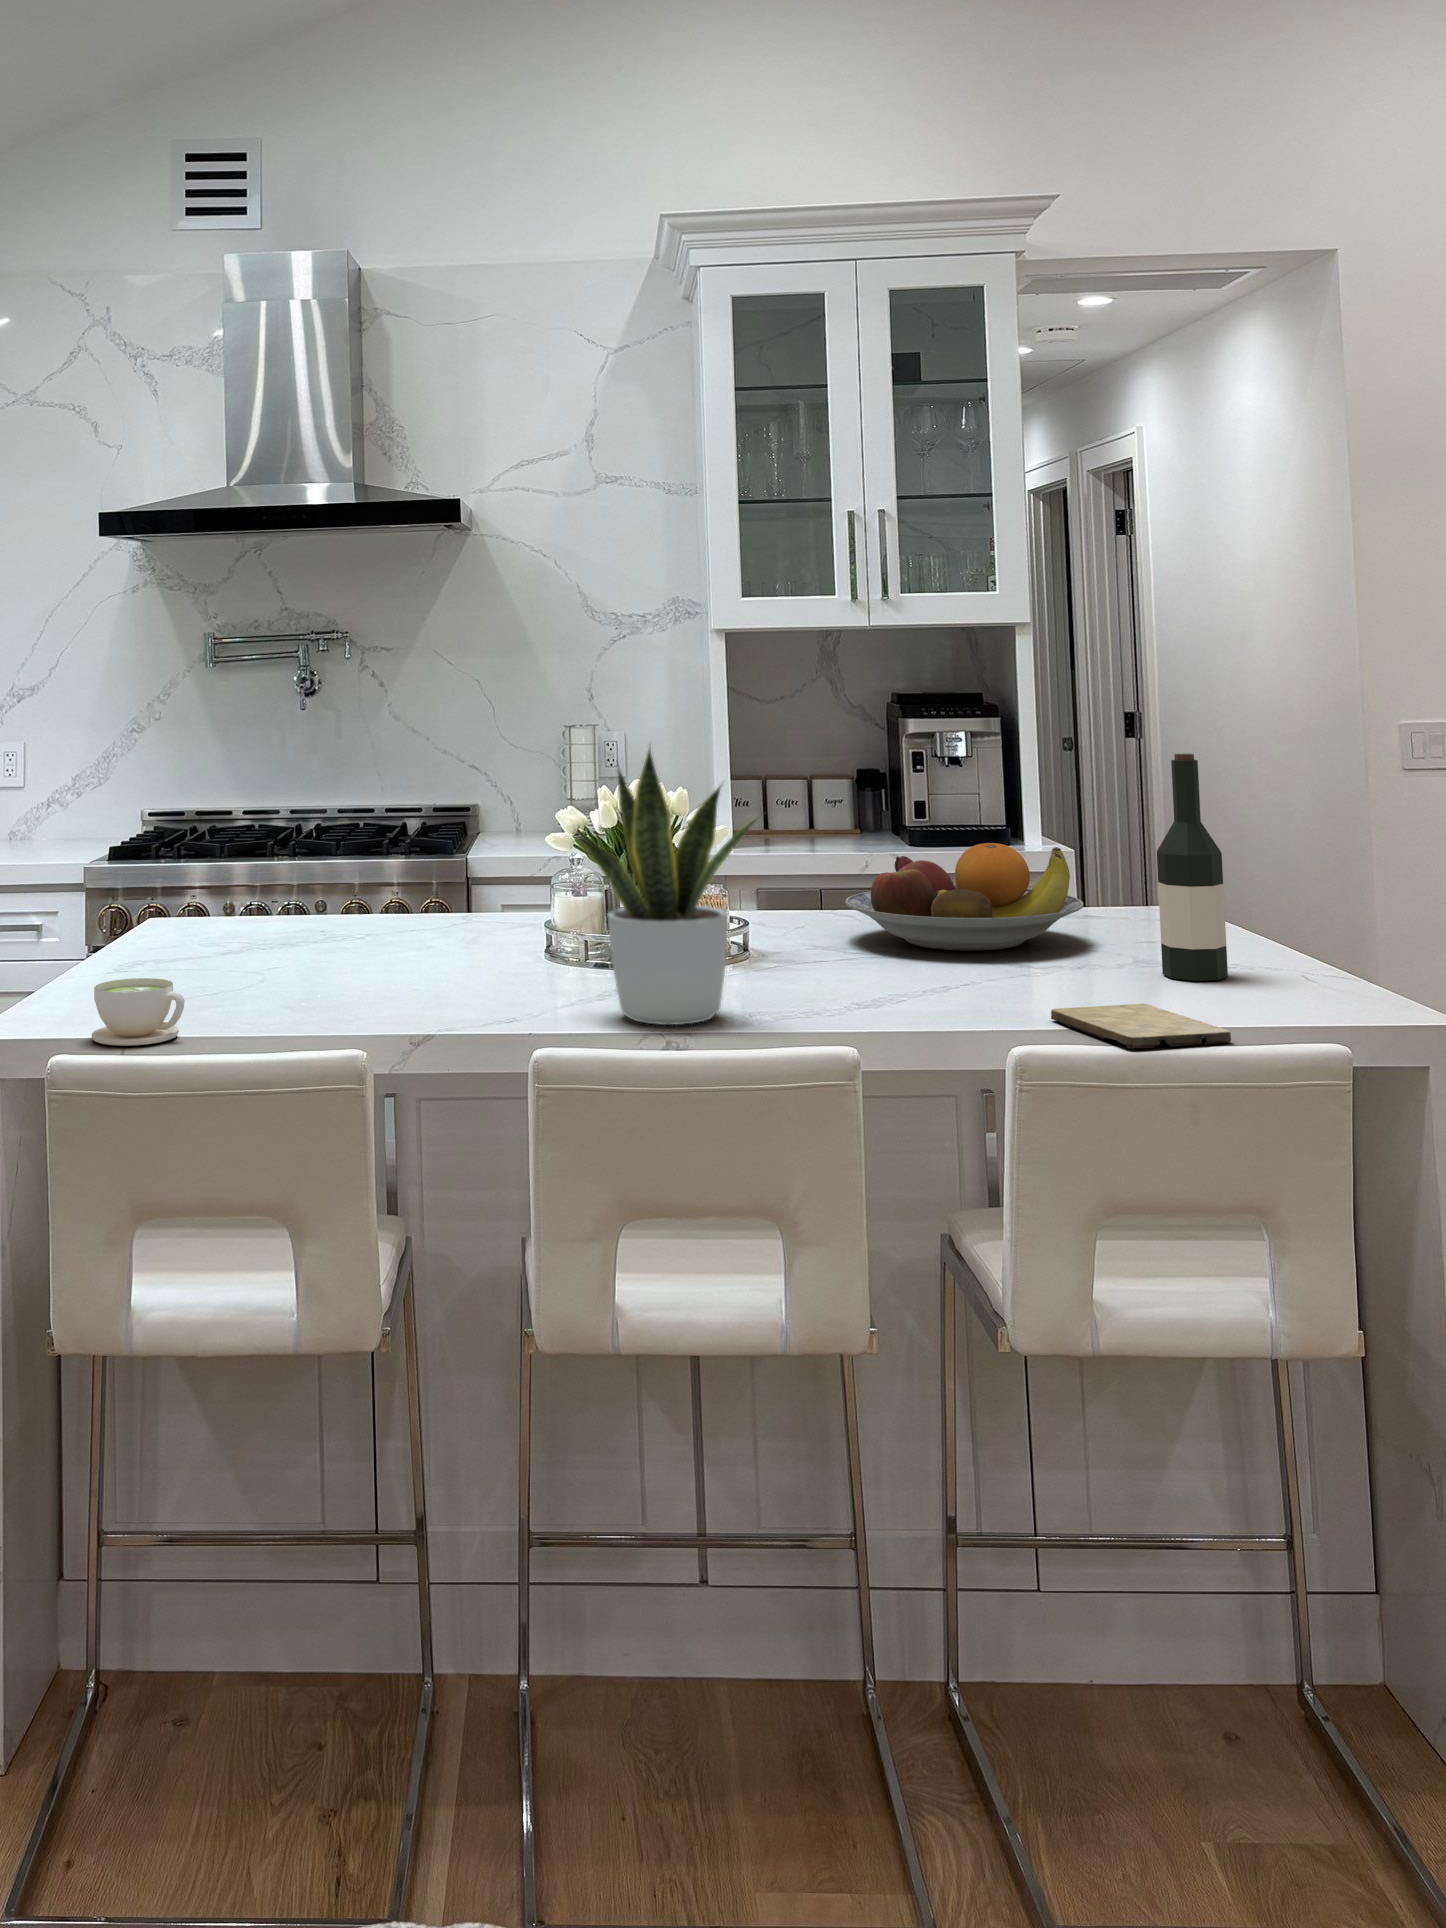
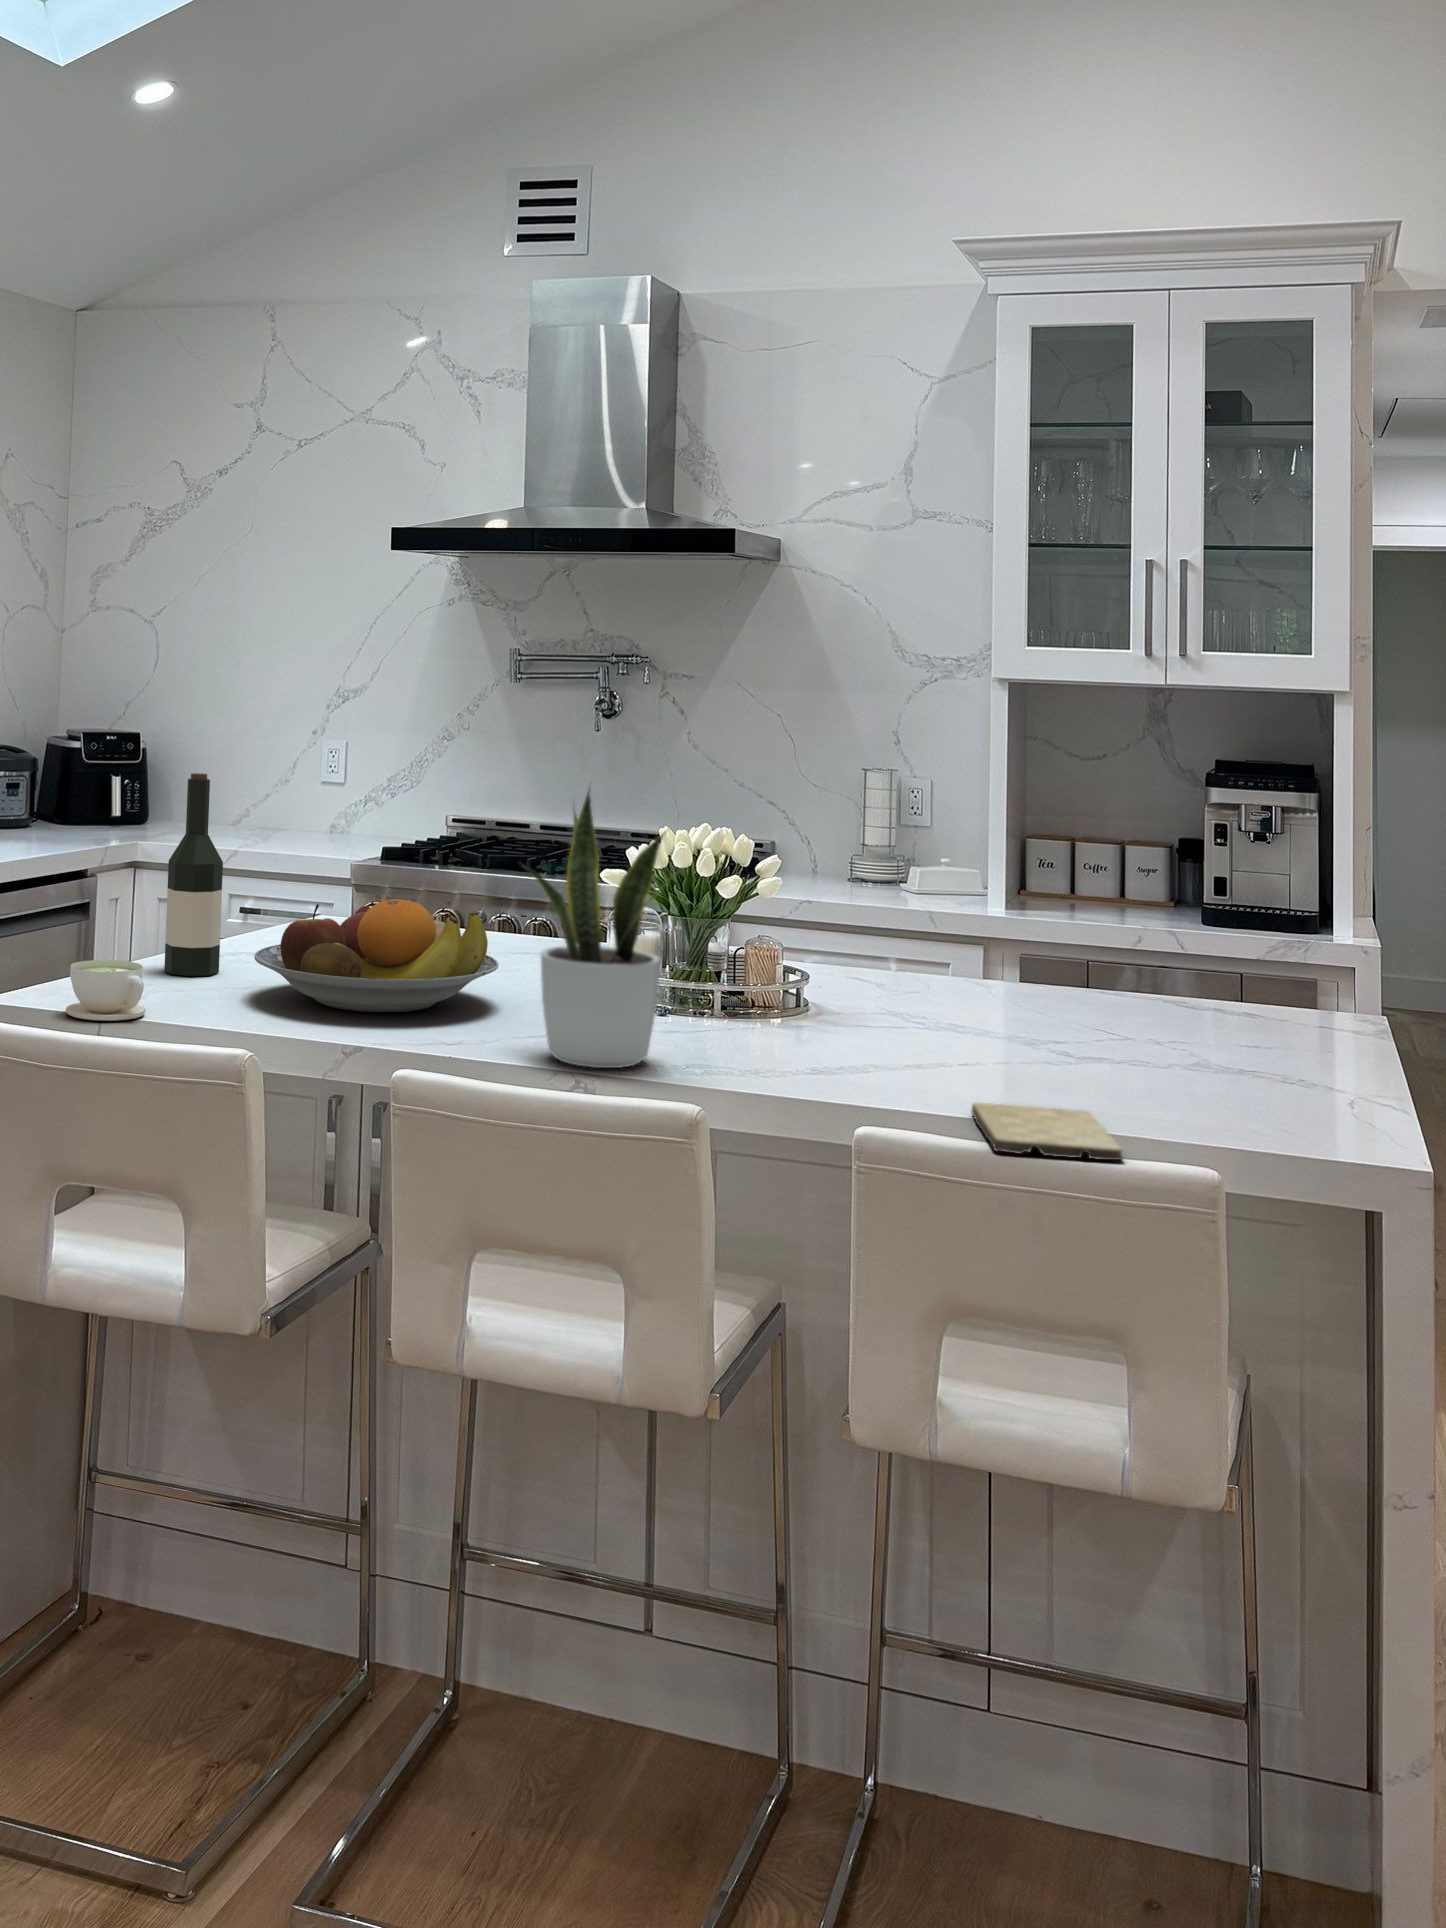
wine bottle: present [1157,753,1228,981] -> present [164,773,223,976]
fruit bowl: present [845,843,1084,951] -> present [254,899,499,1012]

